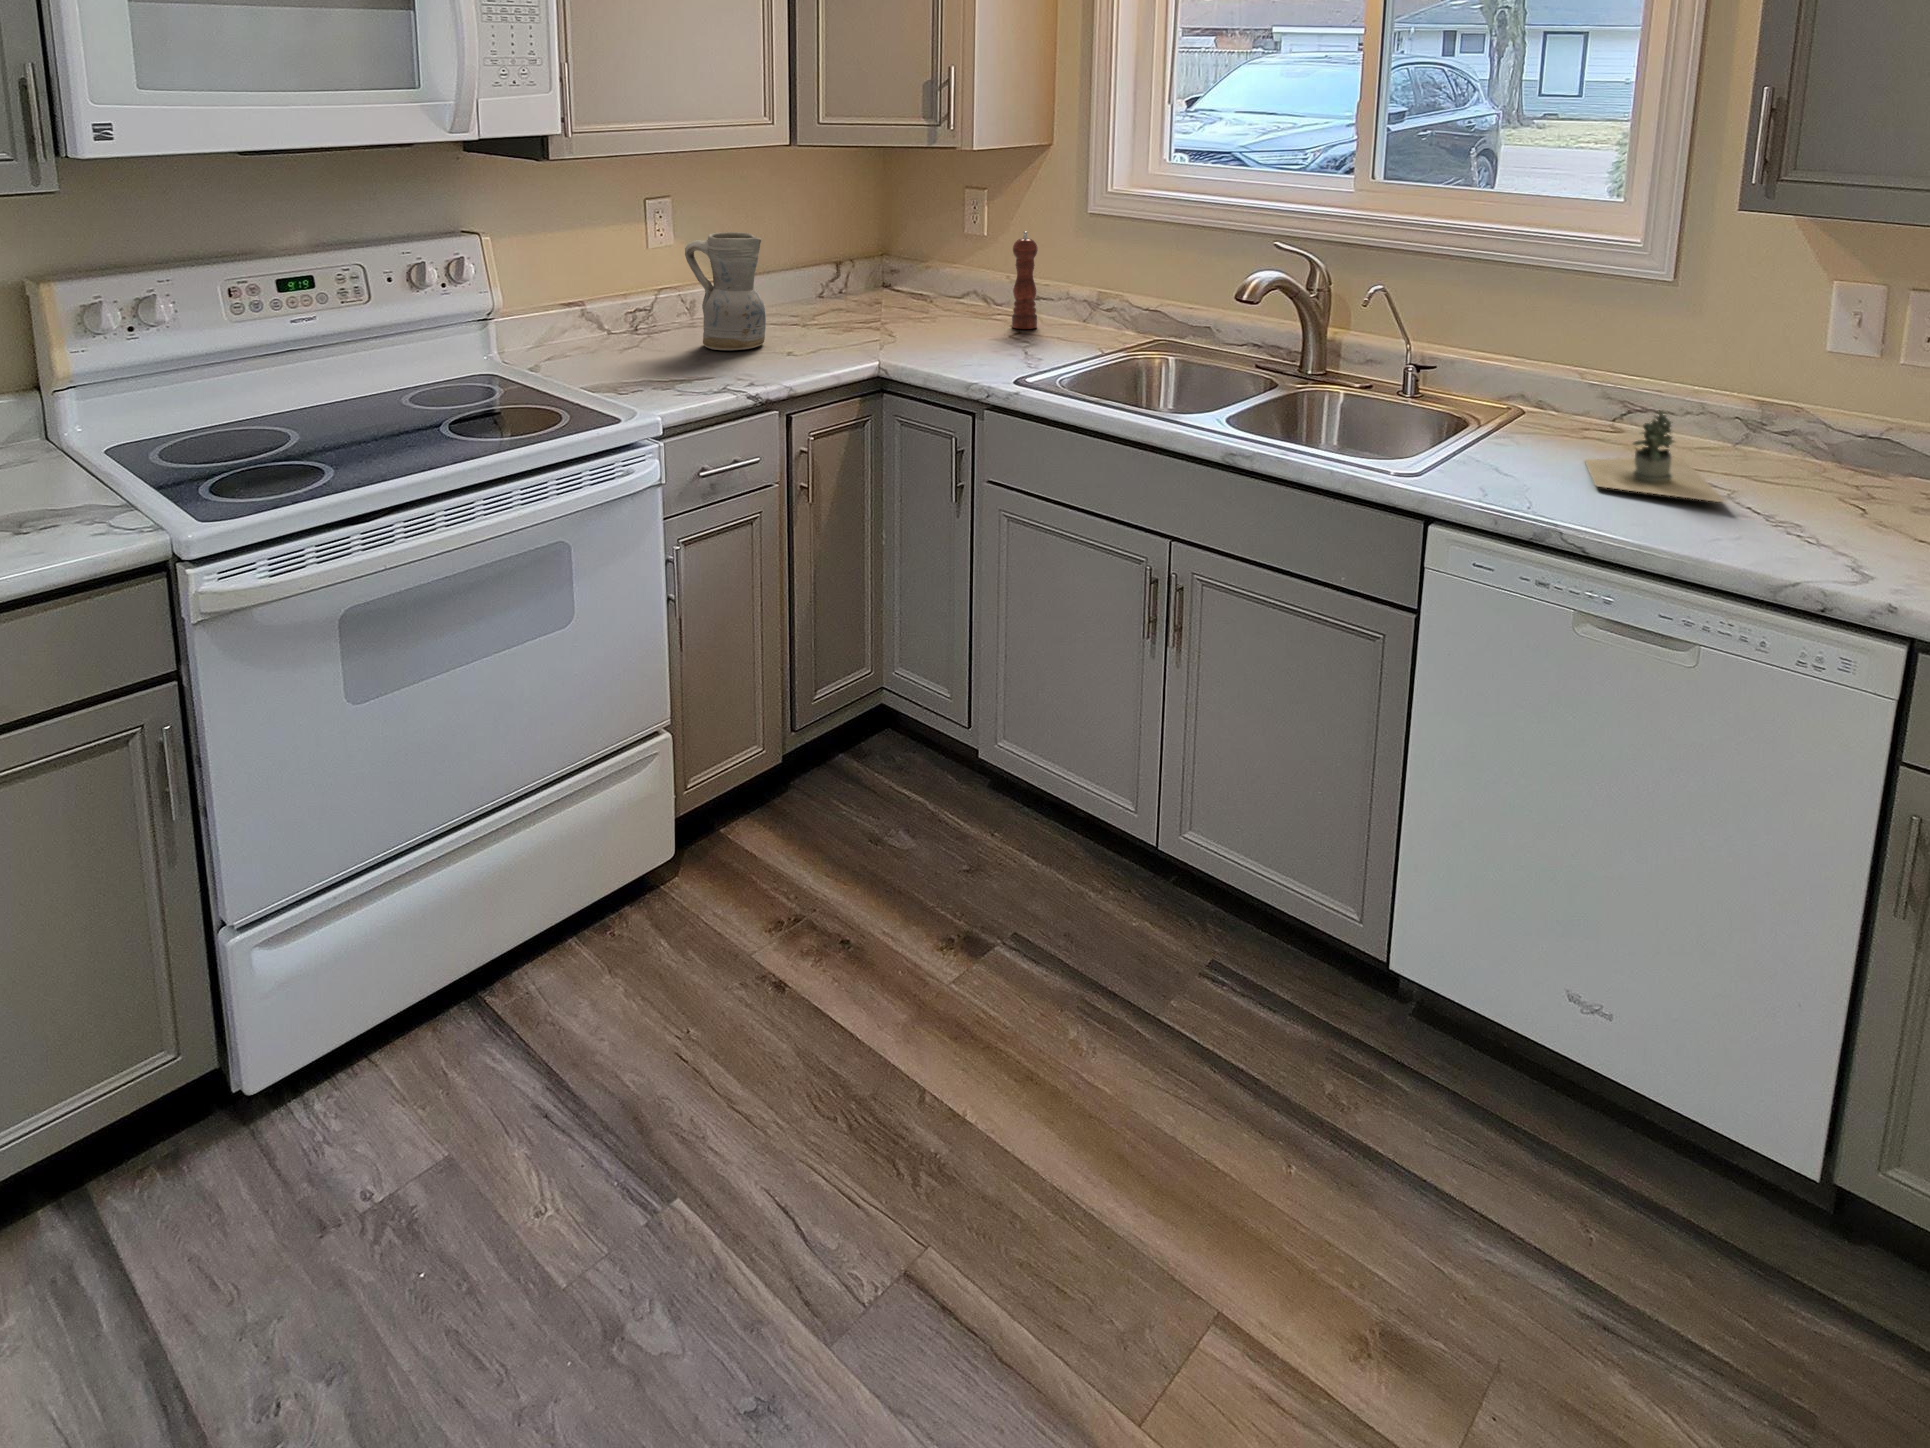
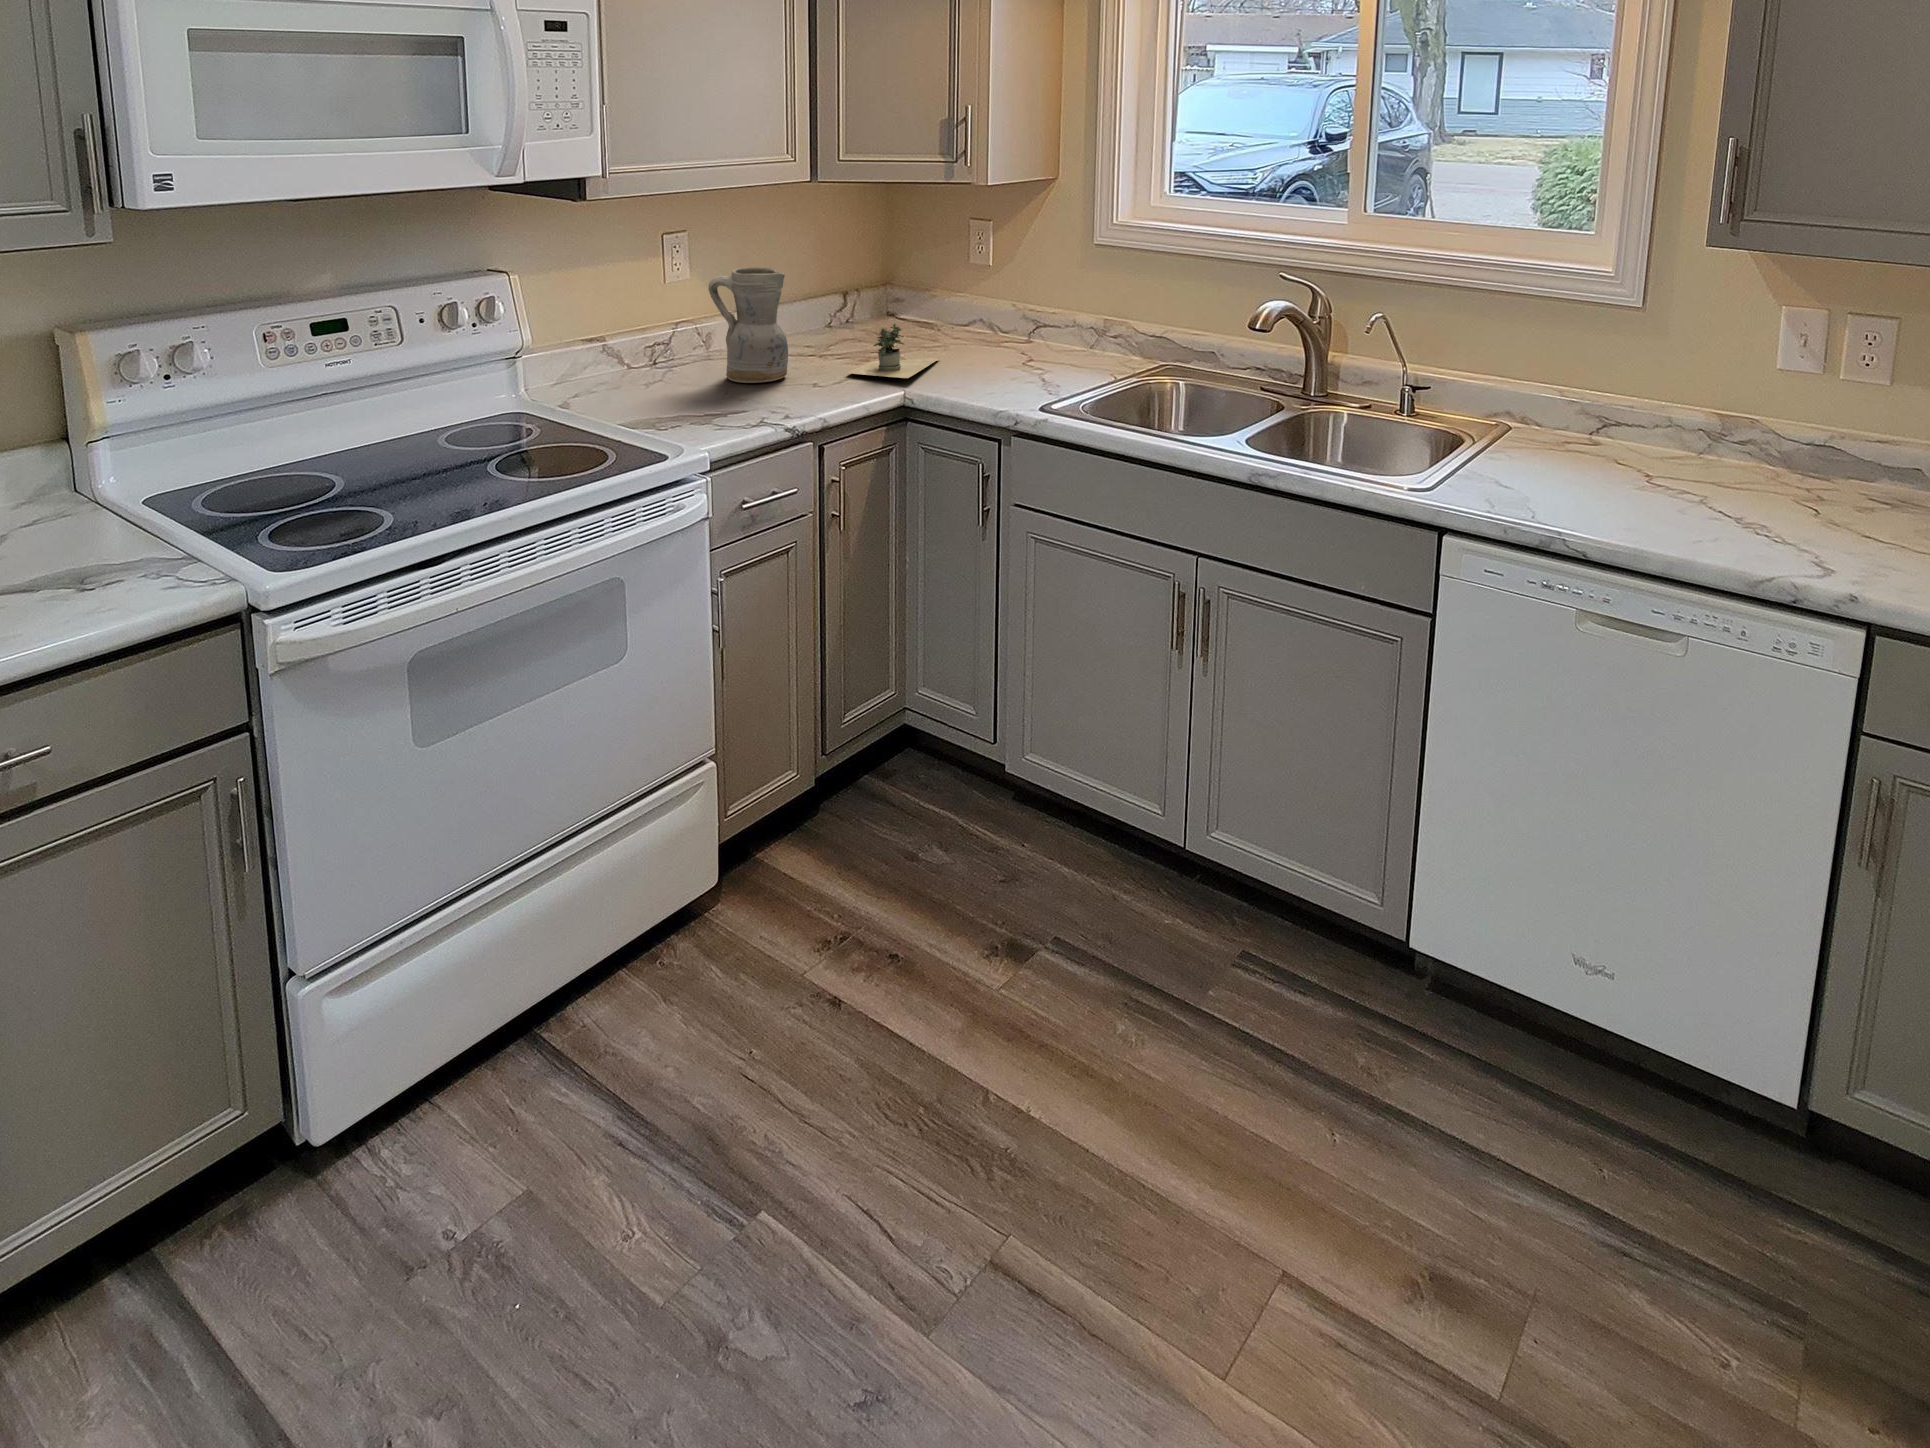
pepper mill: present [1012,231,1038,329] -> none [1021,263,1046,356]
potted plant: present [1585,411,1725,502] -> present [847,324,938,378]

